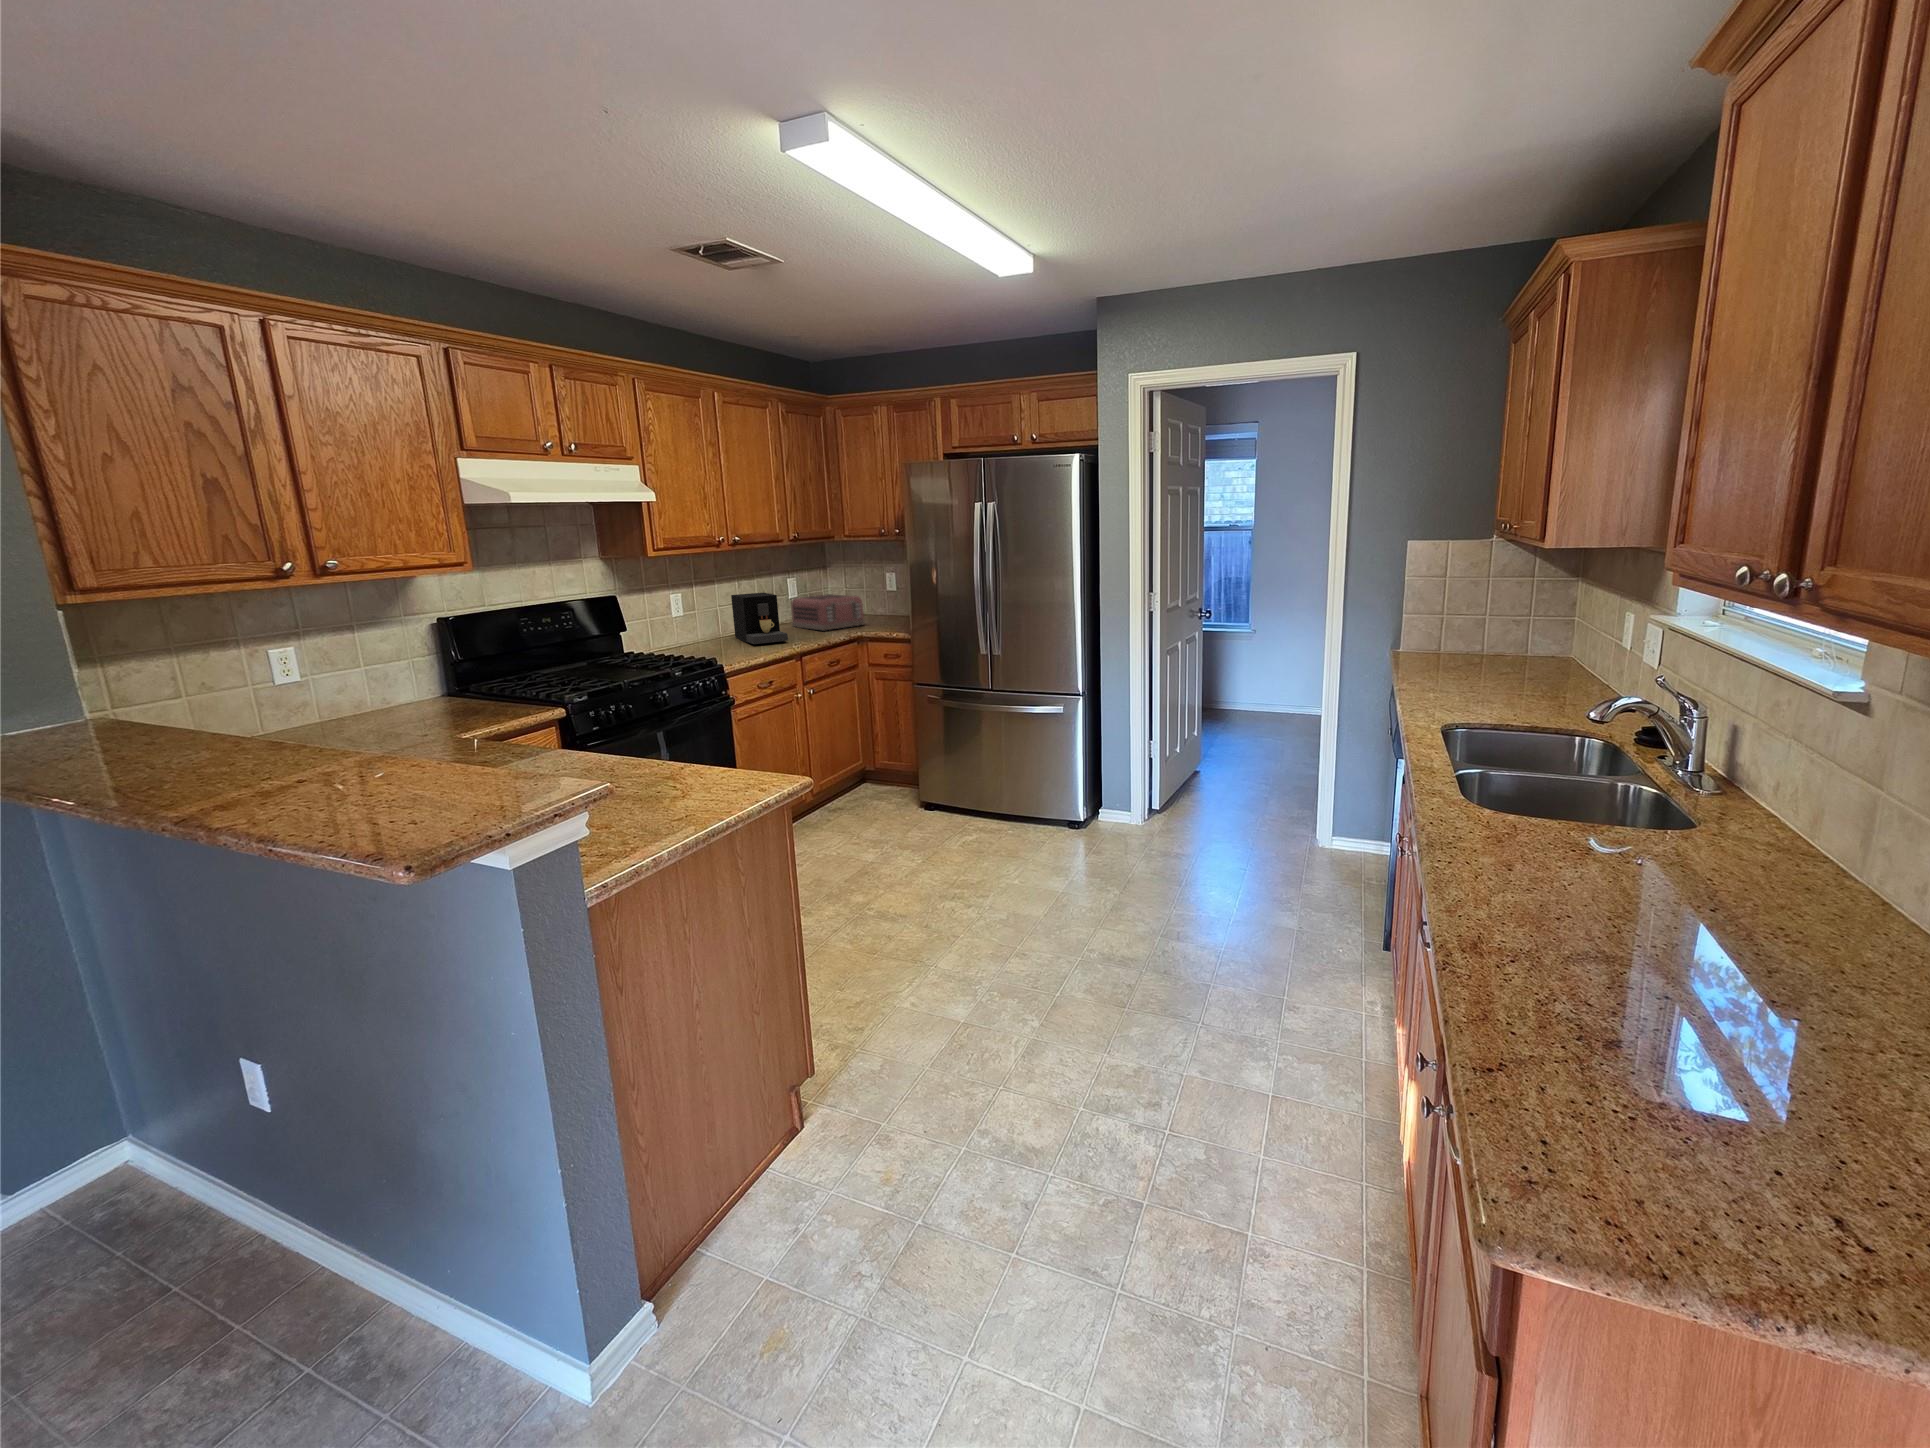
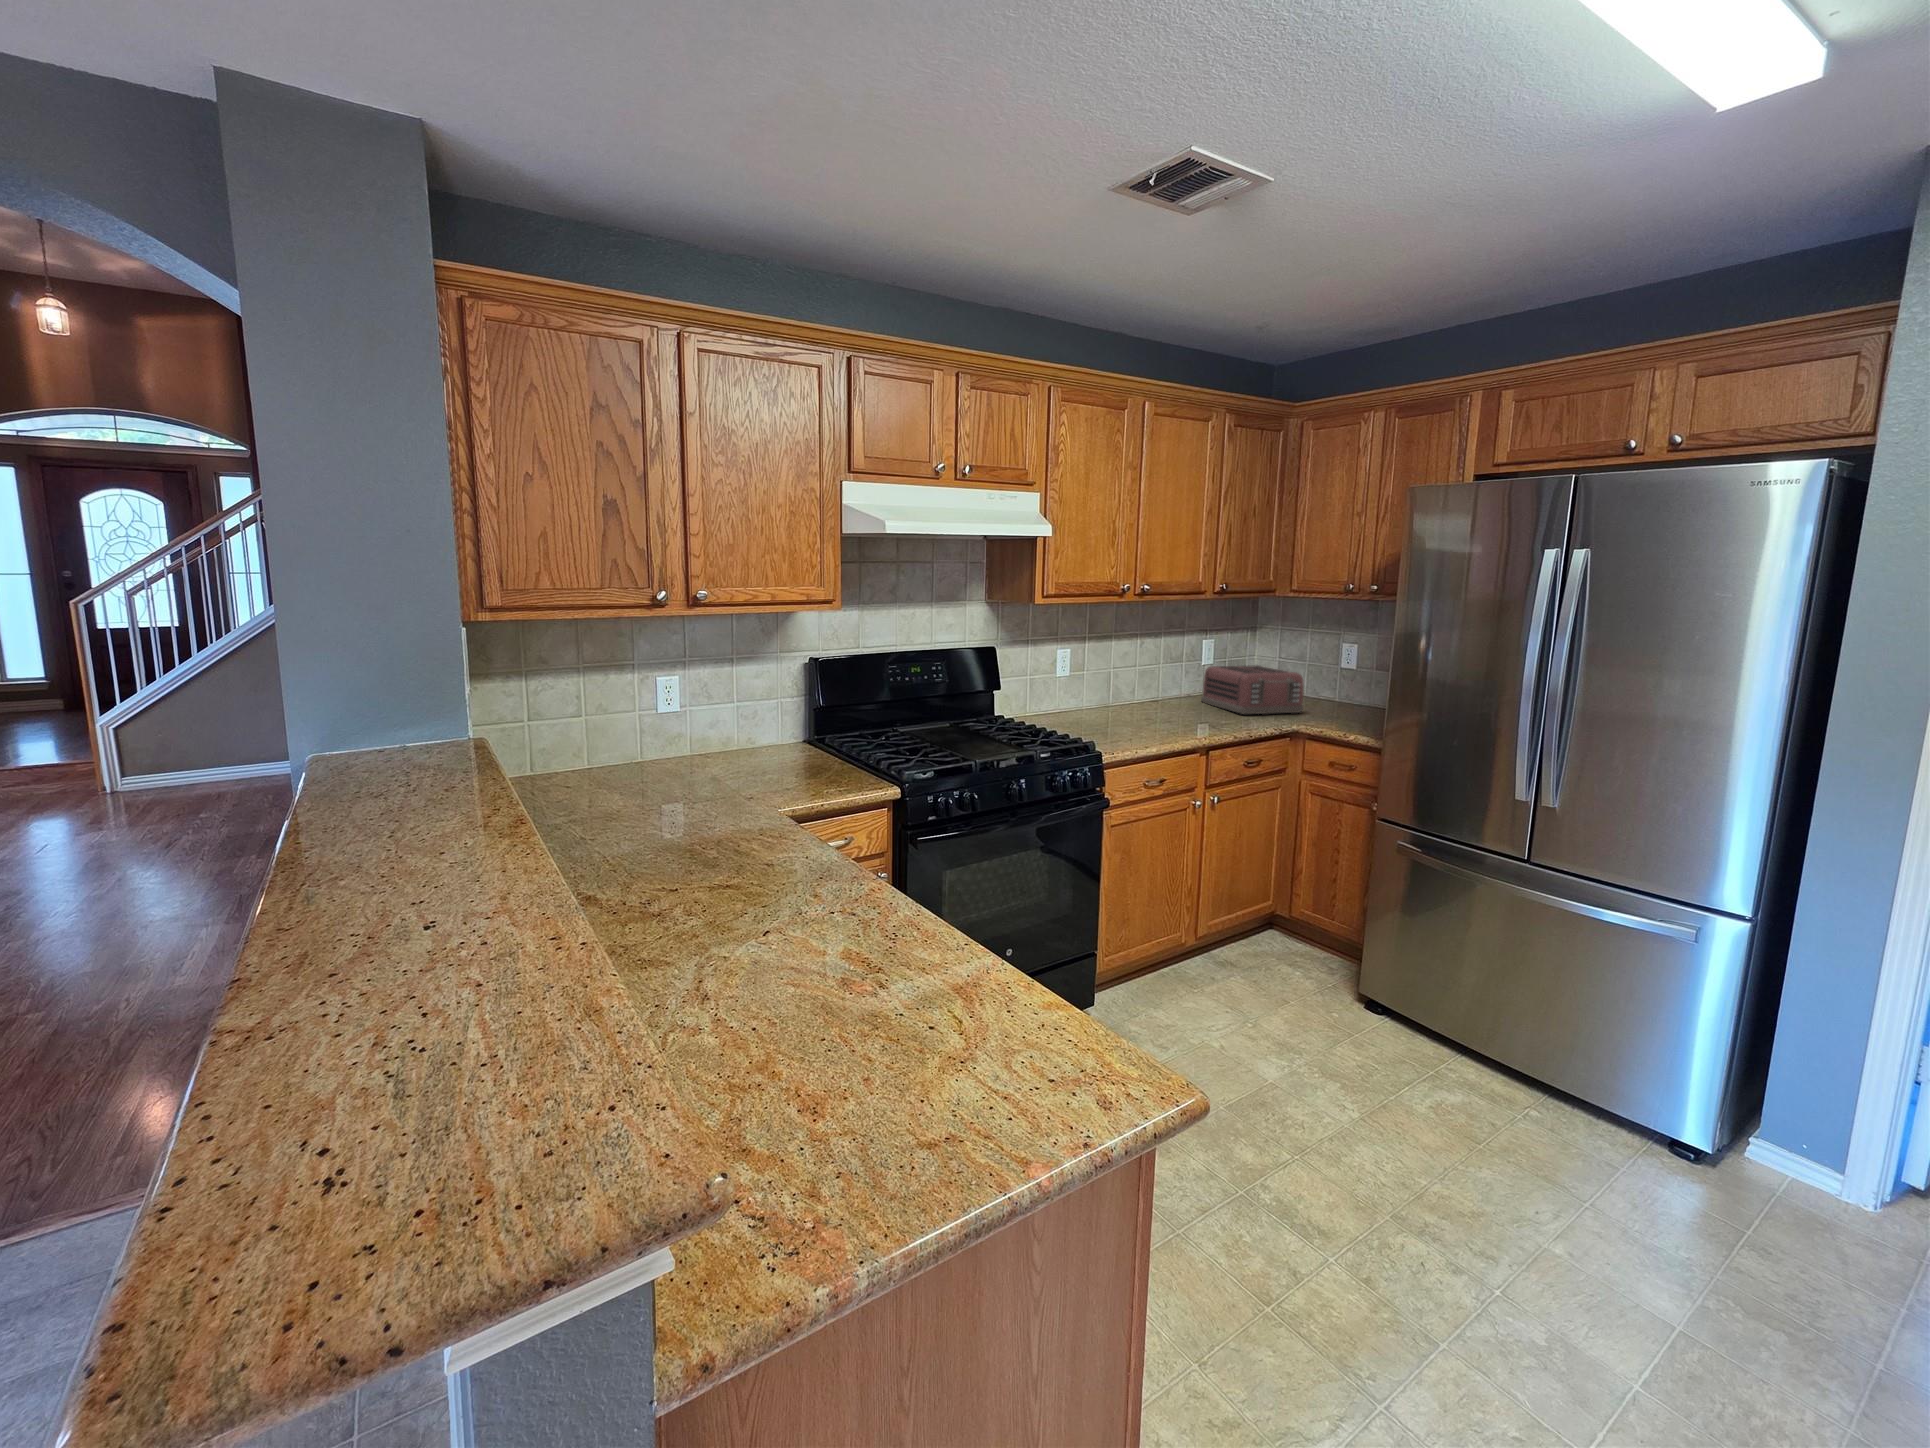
coffee maker: present [731,592,788,644] -> none [1128,656,1194,724]

